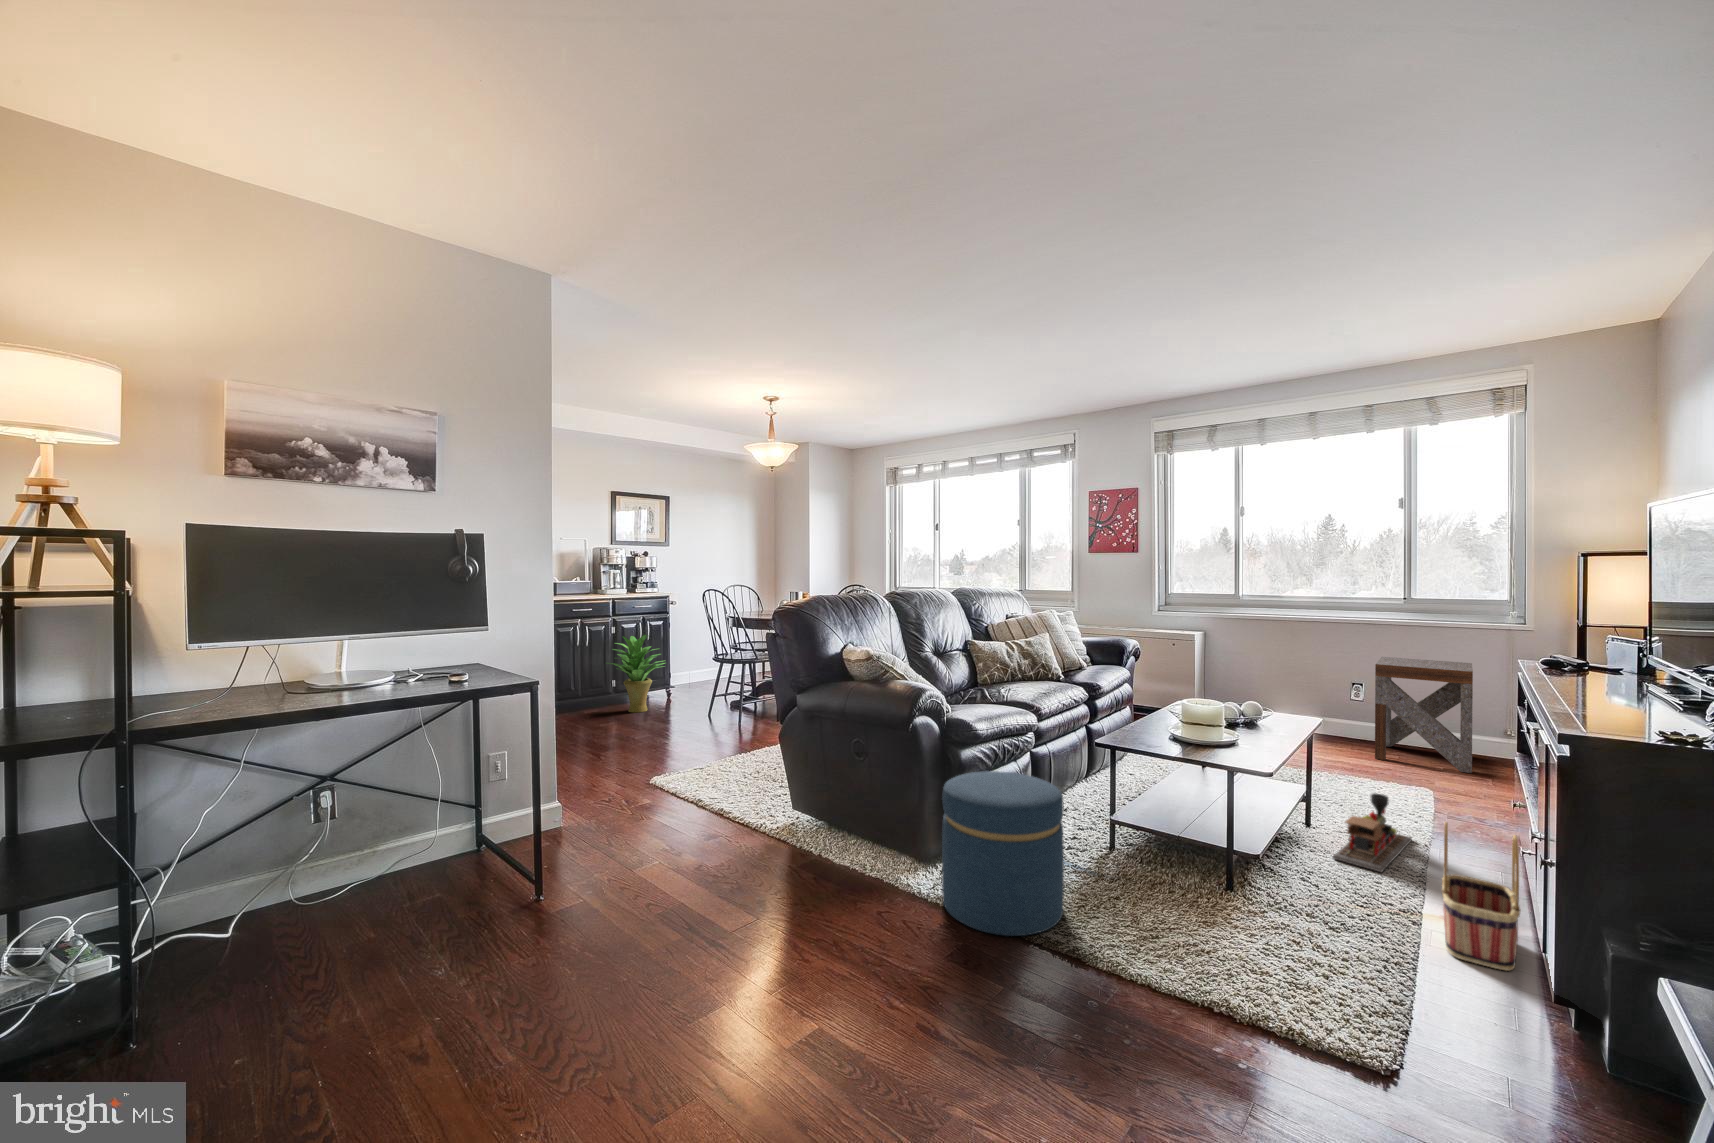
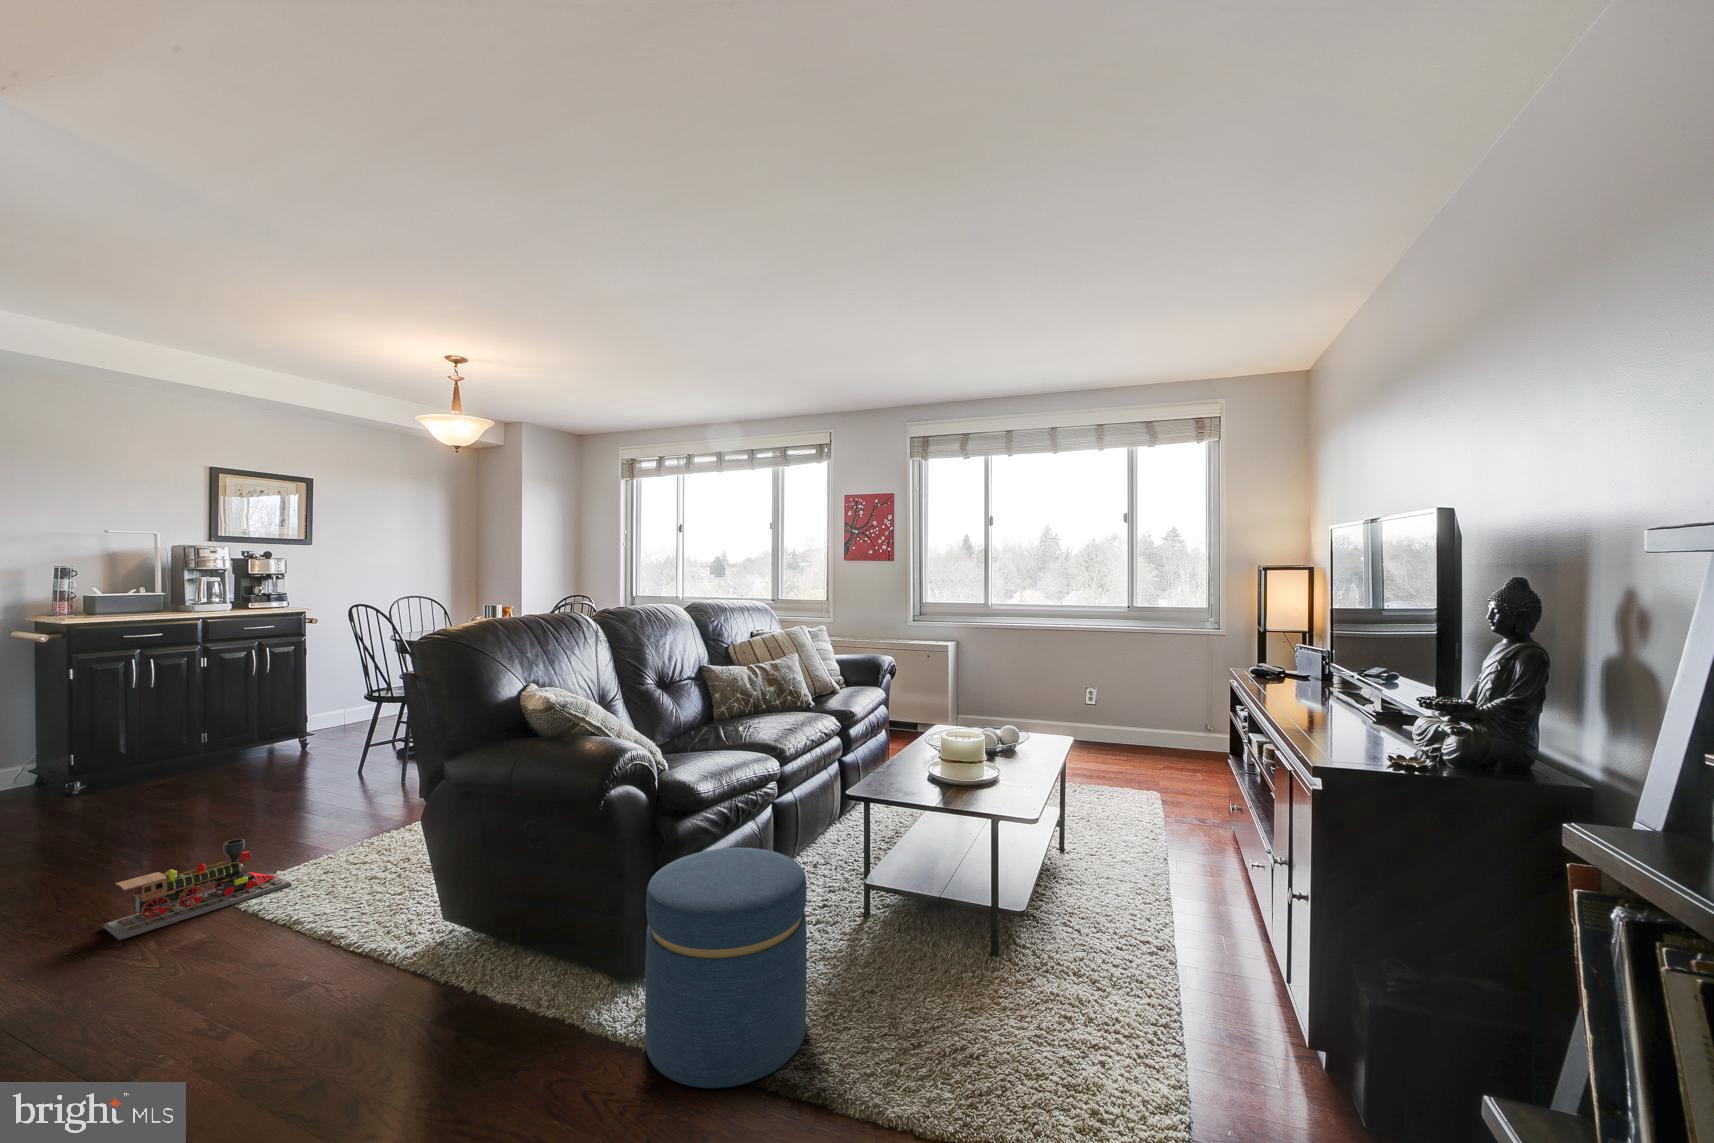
potted plant: present [607,635,665,713] -> none [181,668,292,781]
side table: present [1375,657,1473,773] -> none [1108,664,1185,773]
toy train: present [1332,793,1412,872] -> present [104,839,291,940]
basket: present [1442,822,1520,971] -> none [1194,853,1265,1011]

